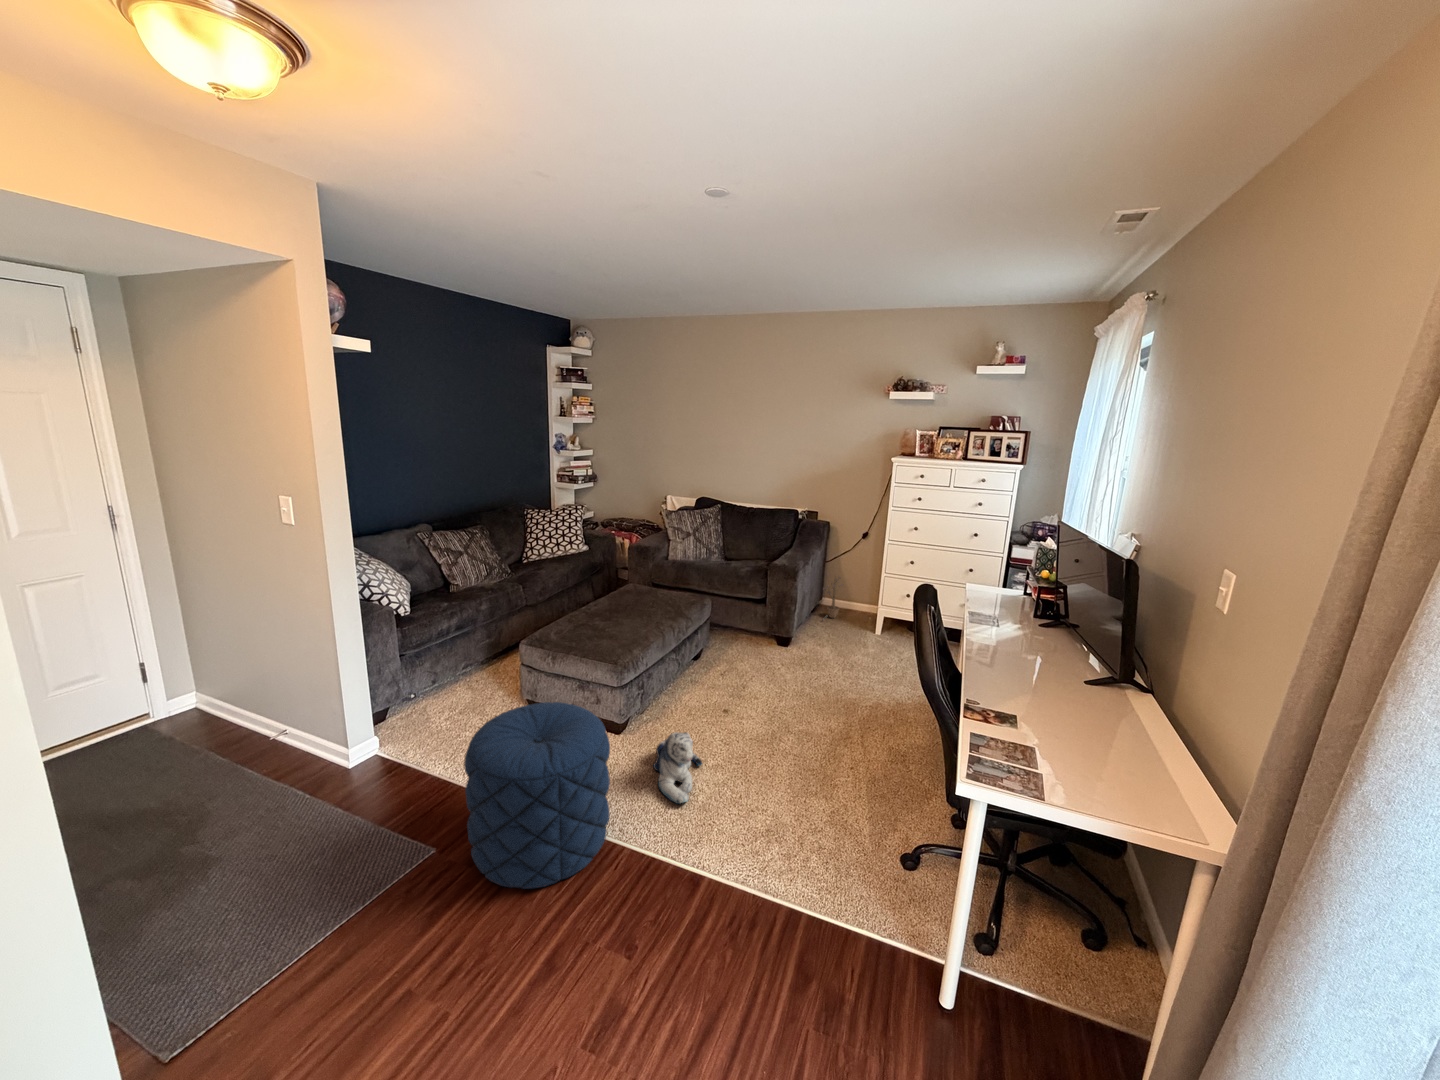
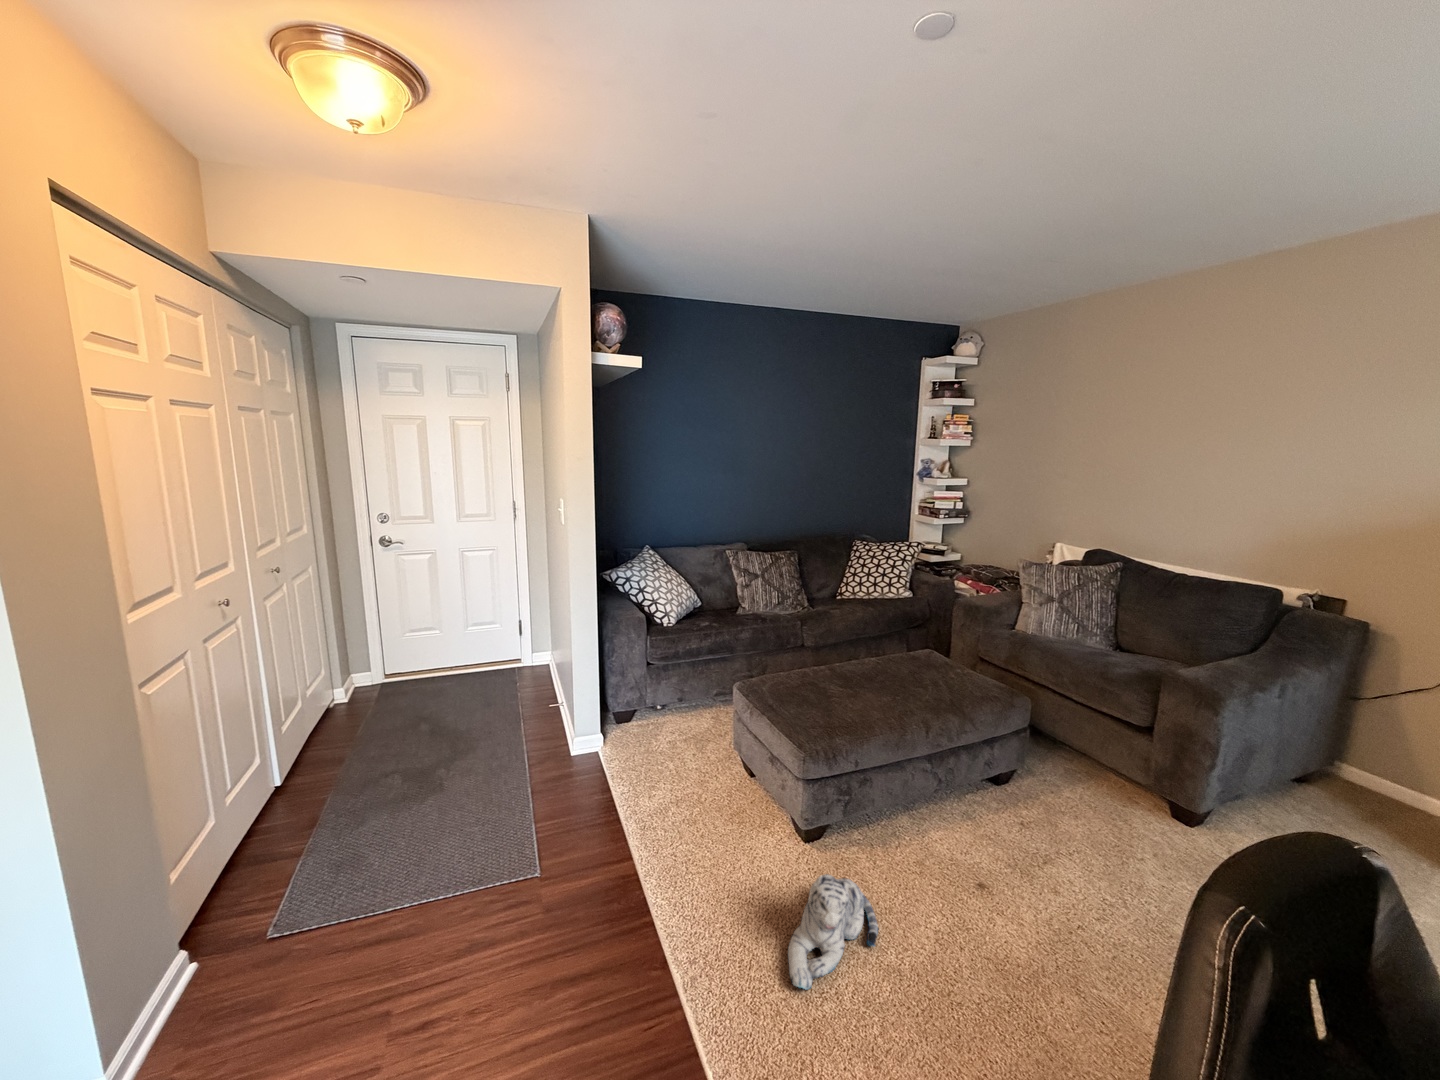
decorative plant: present [827,579,839,618] -> none [1310,728,1385,812]
pouf: present [464,702,610,889] -> none [537,753,709,991]

